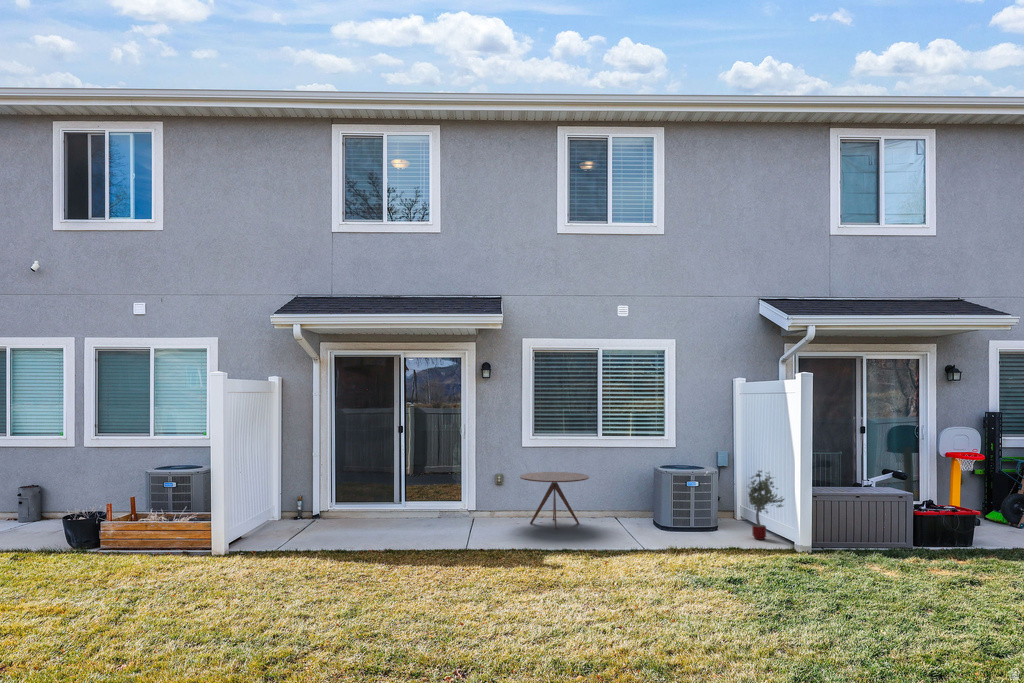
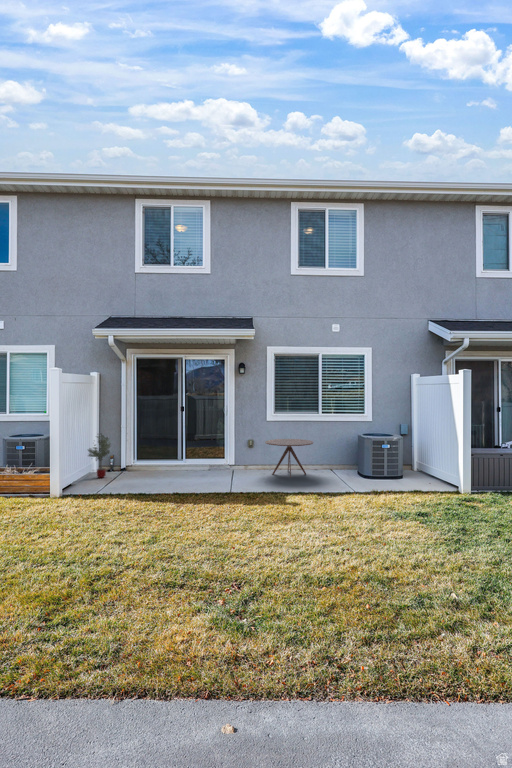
potted tree: present [748,471,784,540] -> present [88,434,110,478]

